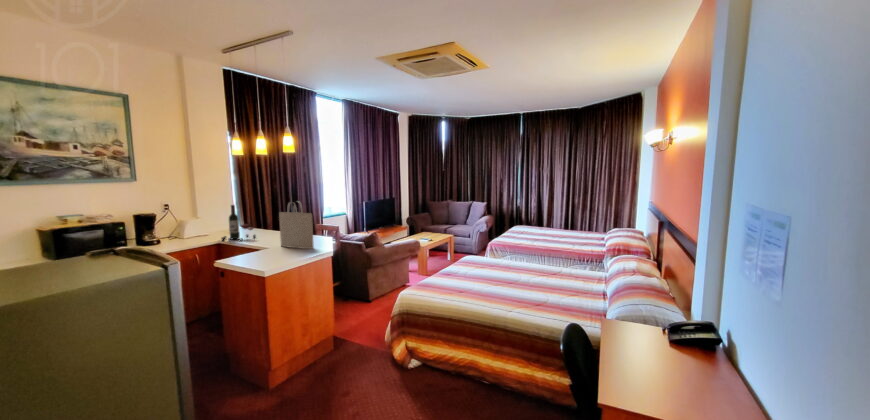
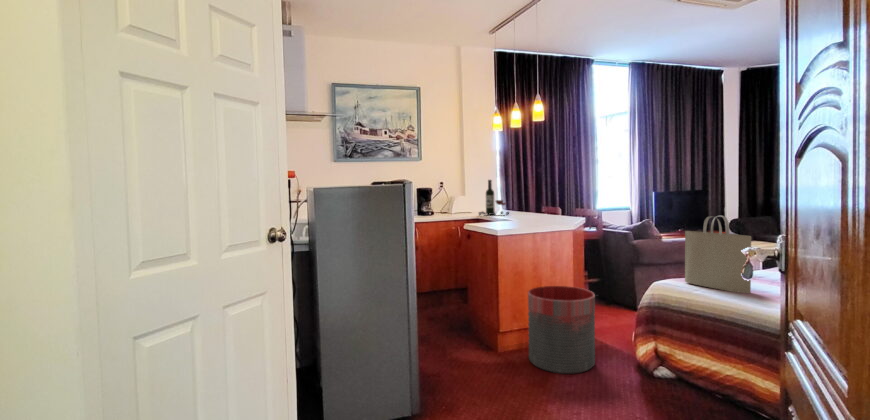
tote bag: present [279,202,314,249] -> present [685,216,751,293]
trash can: none [302,310,364,396] -> present [528,286,595,374]

